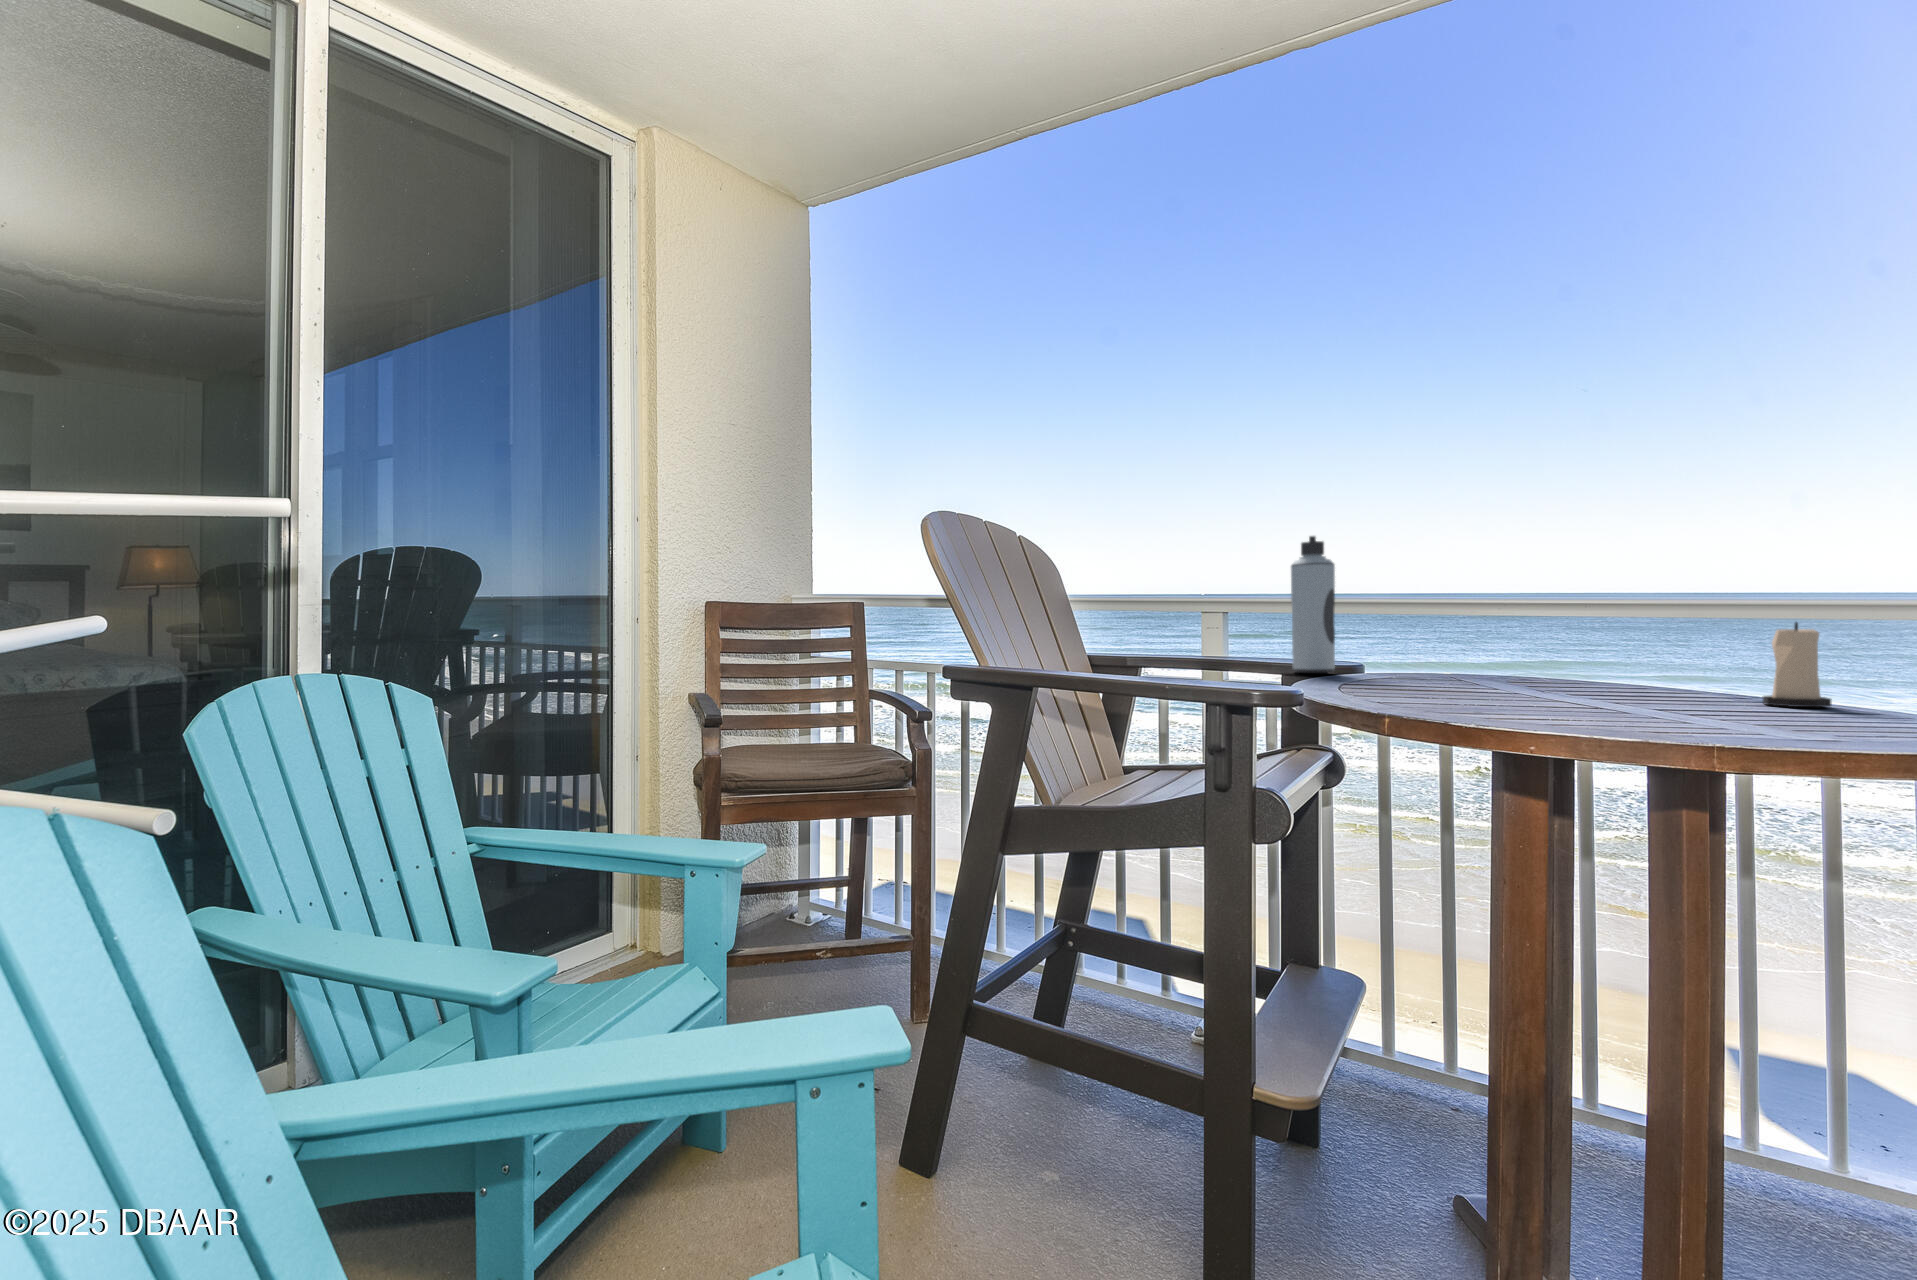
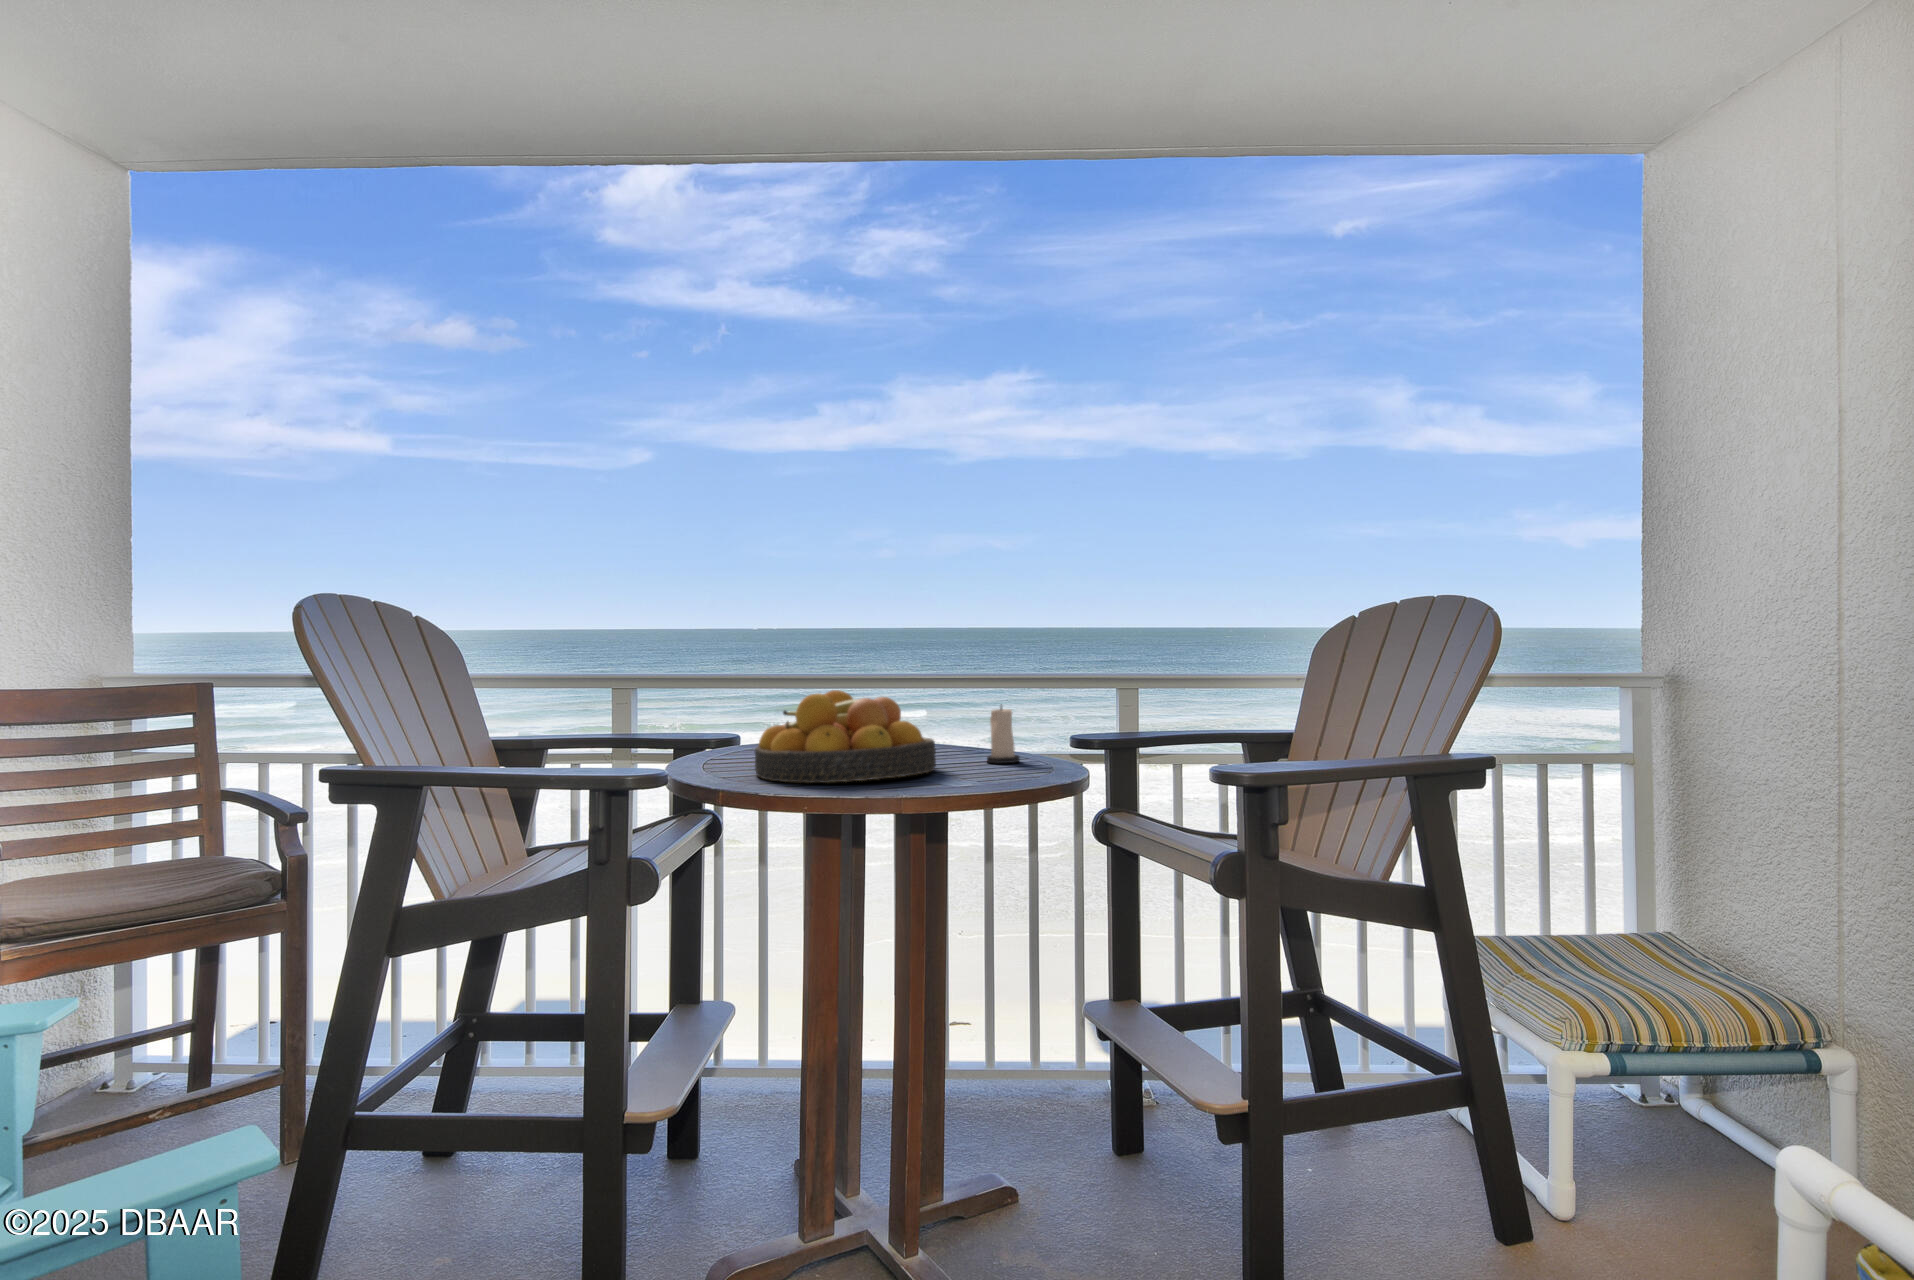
water bottle: present [1291,536,1335,673] -> none [682,630,721,752]
fruit bowl: none [1411,594,1702,713] -> present [755,690,936,783]

